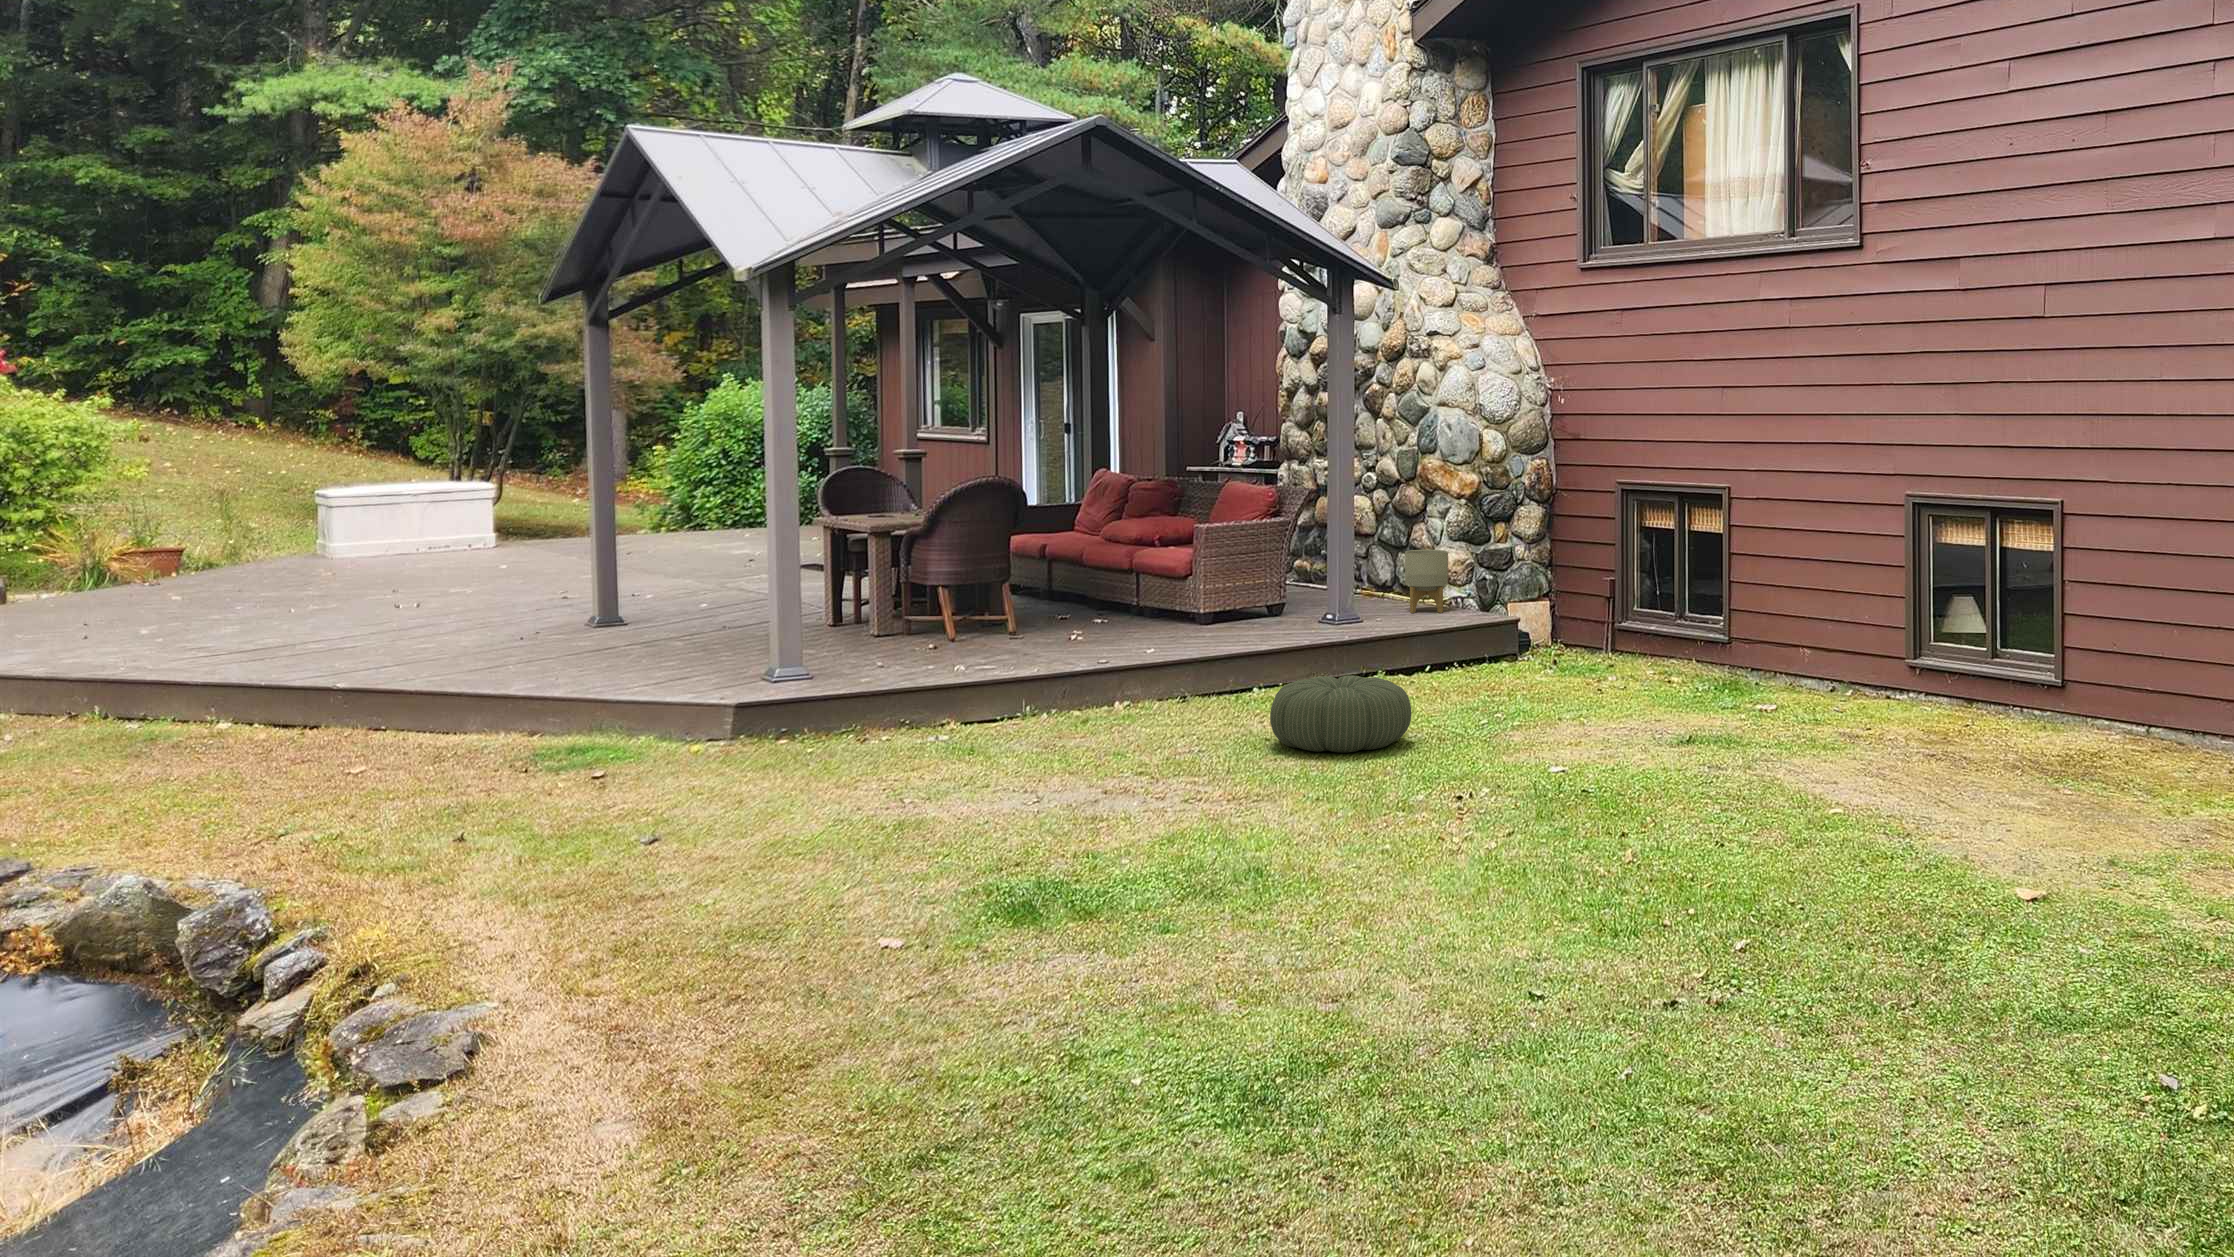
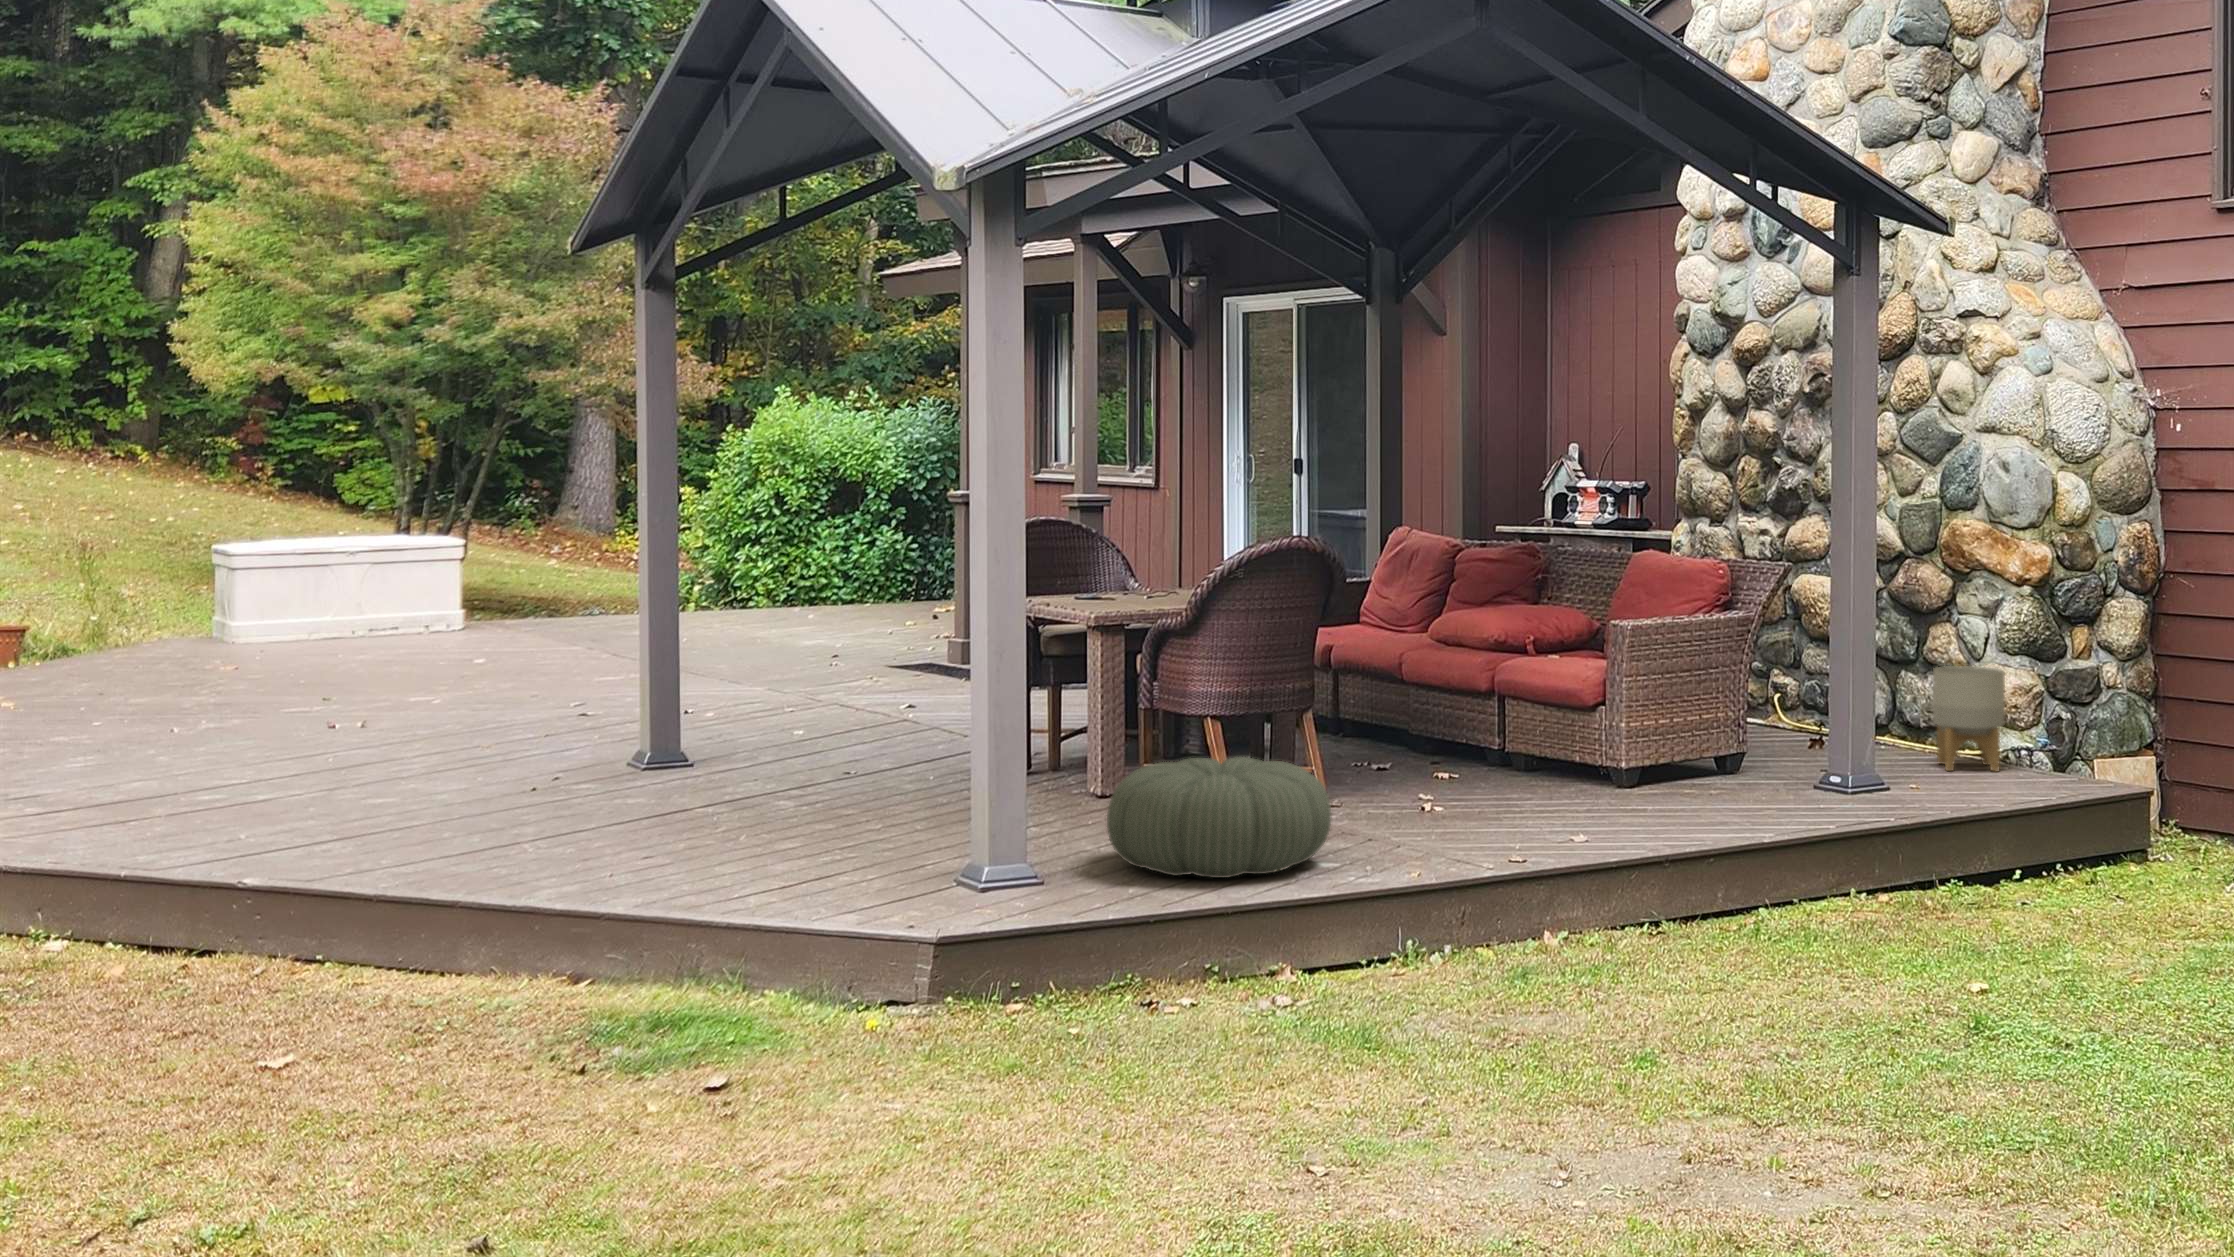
pouf: present [1270,675,1412,753] -> present [1107,757,1331,878]

